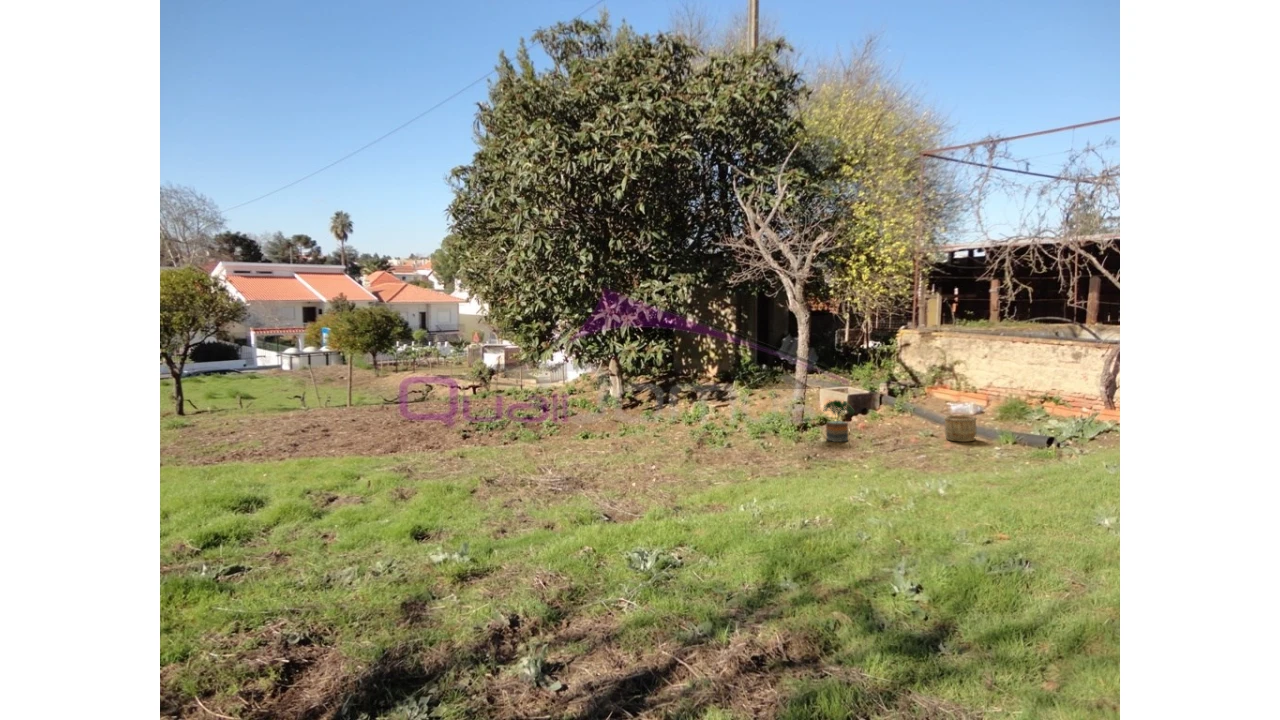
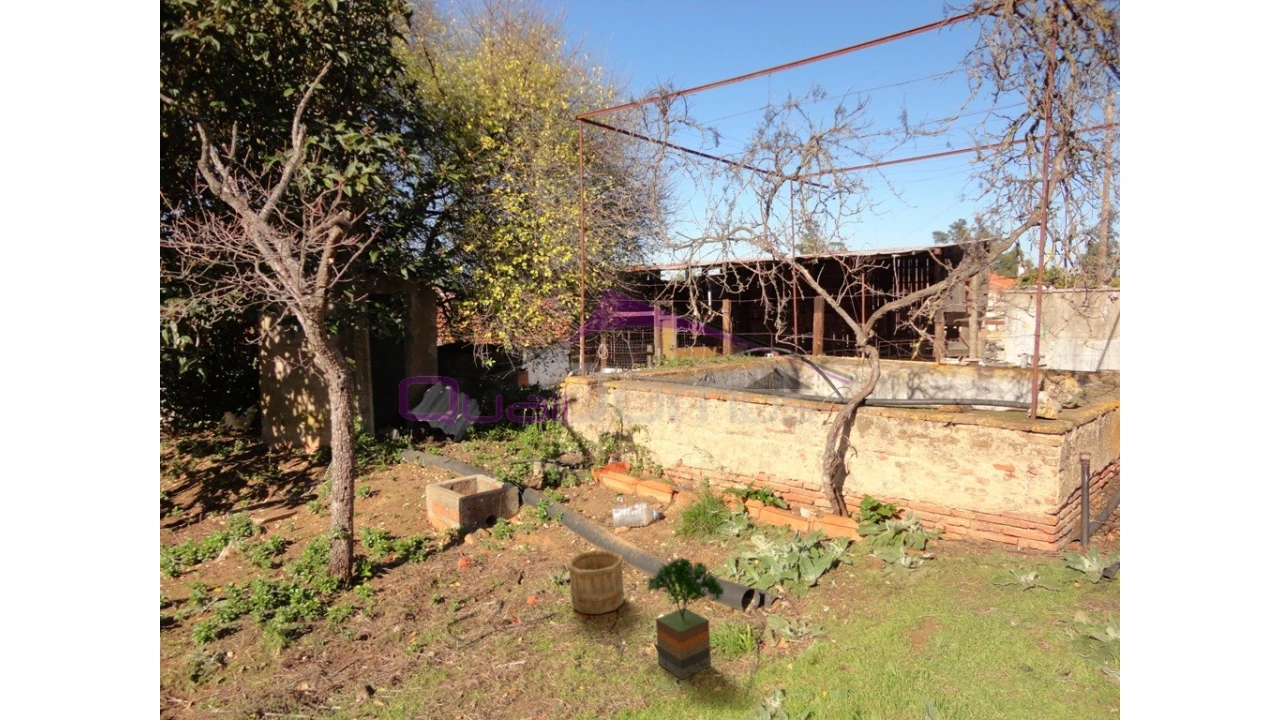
potted tree: present [823,400,854,442] -> present [646,558,724,679]

